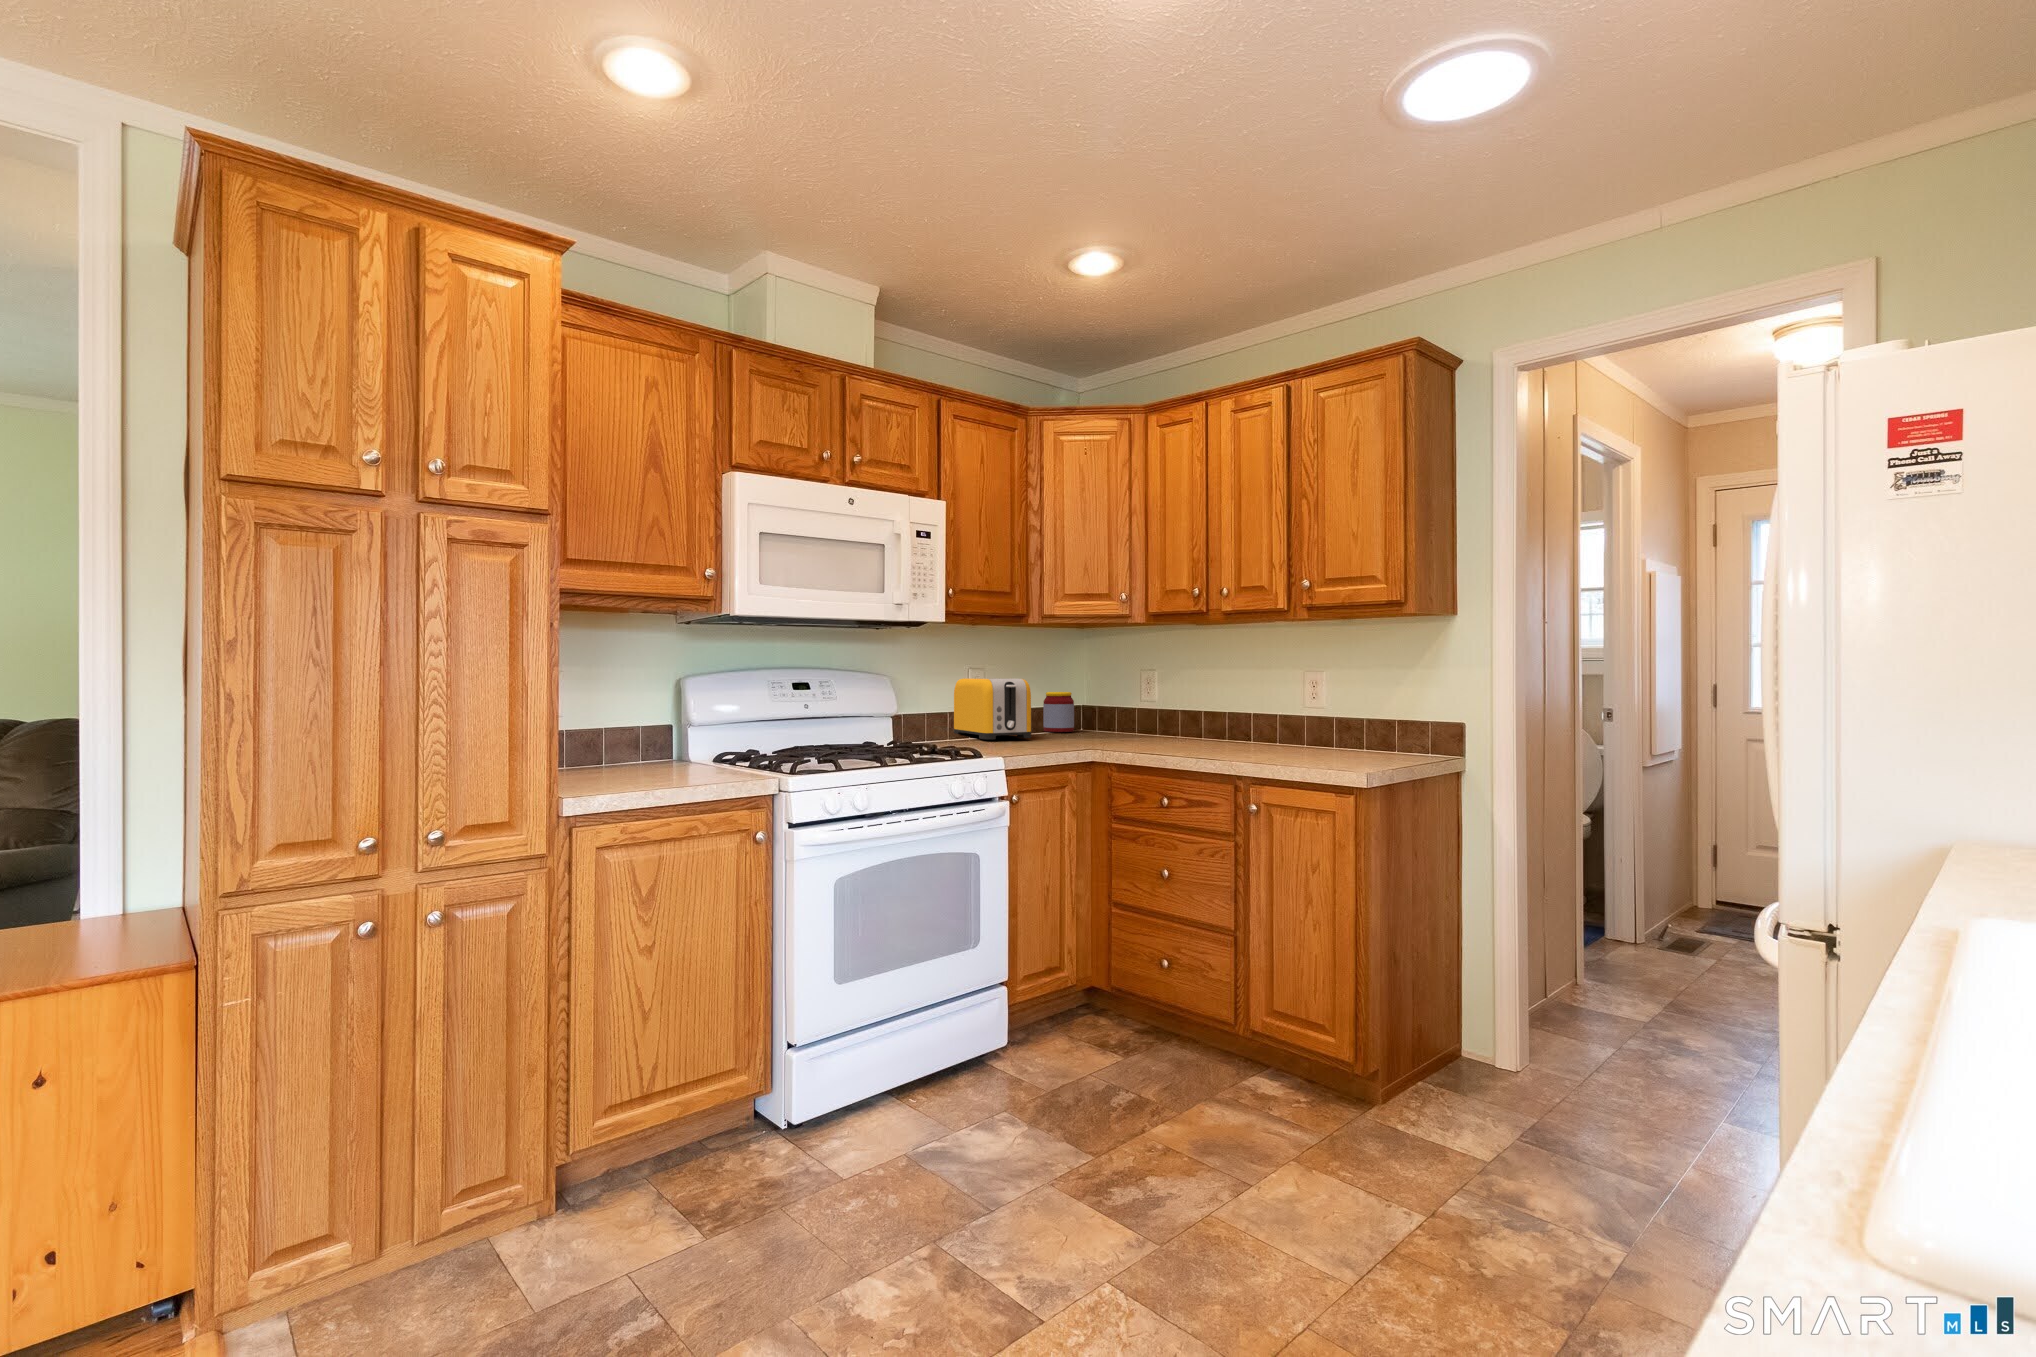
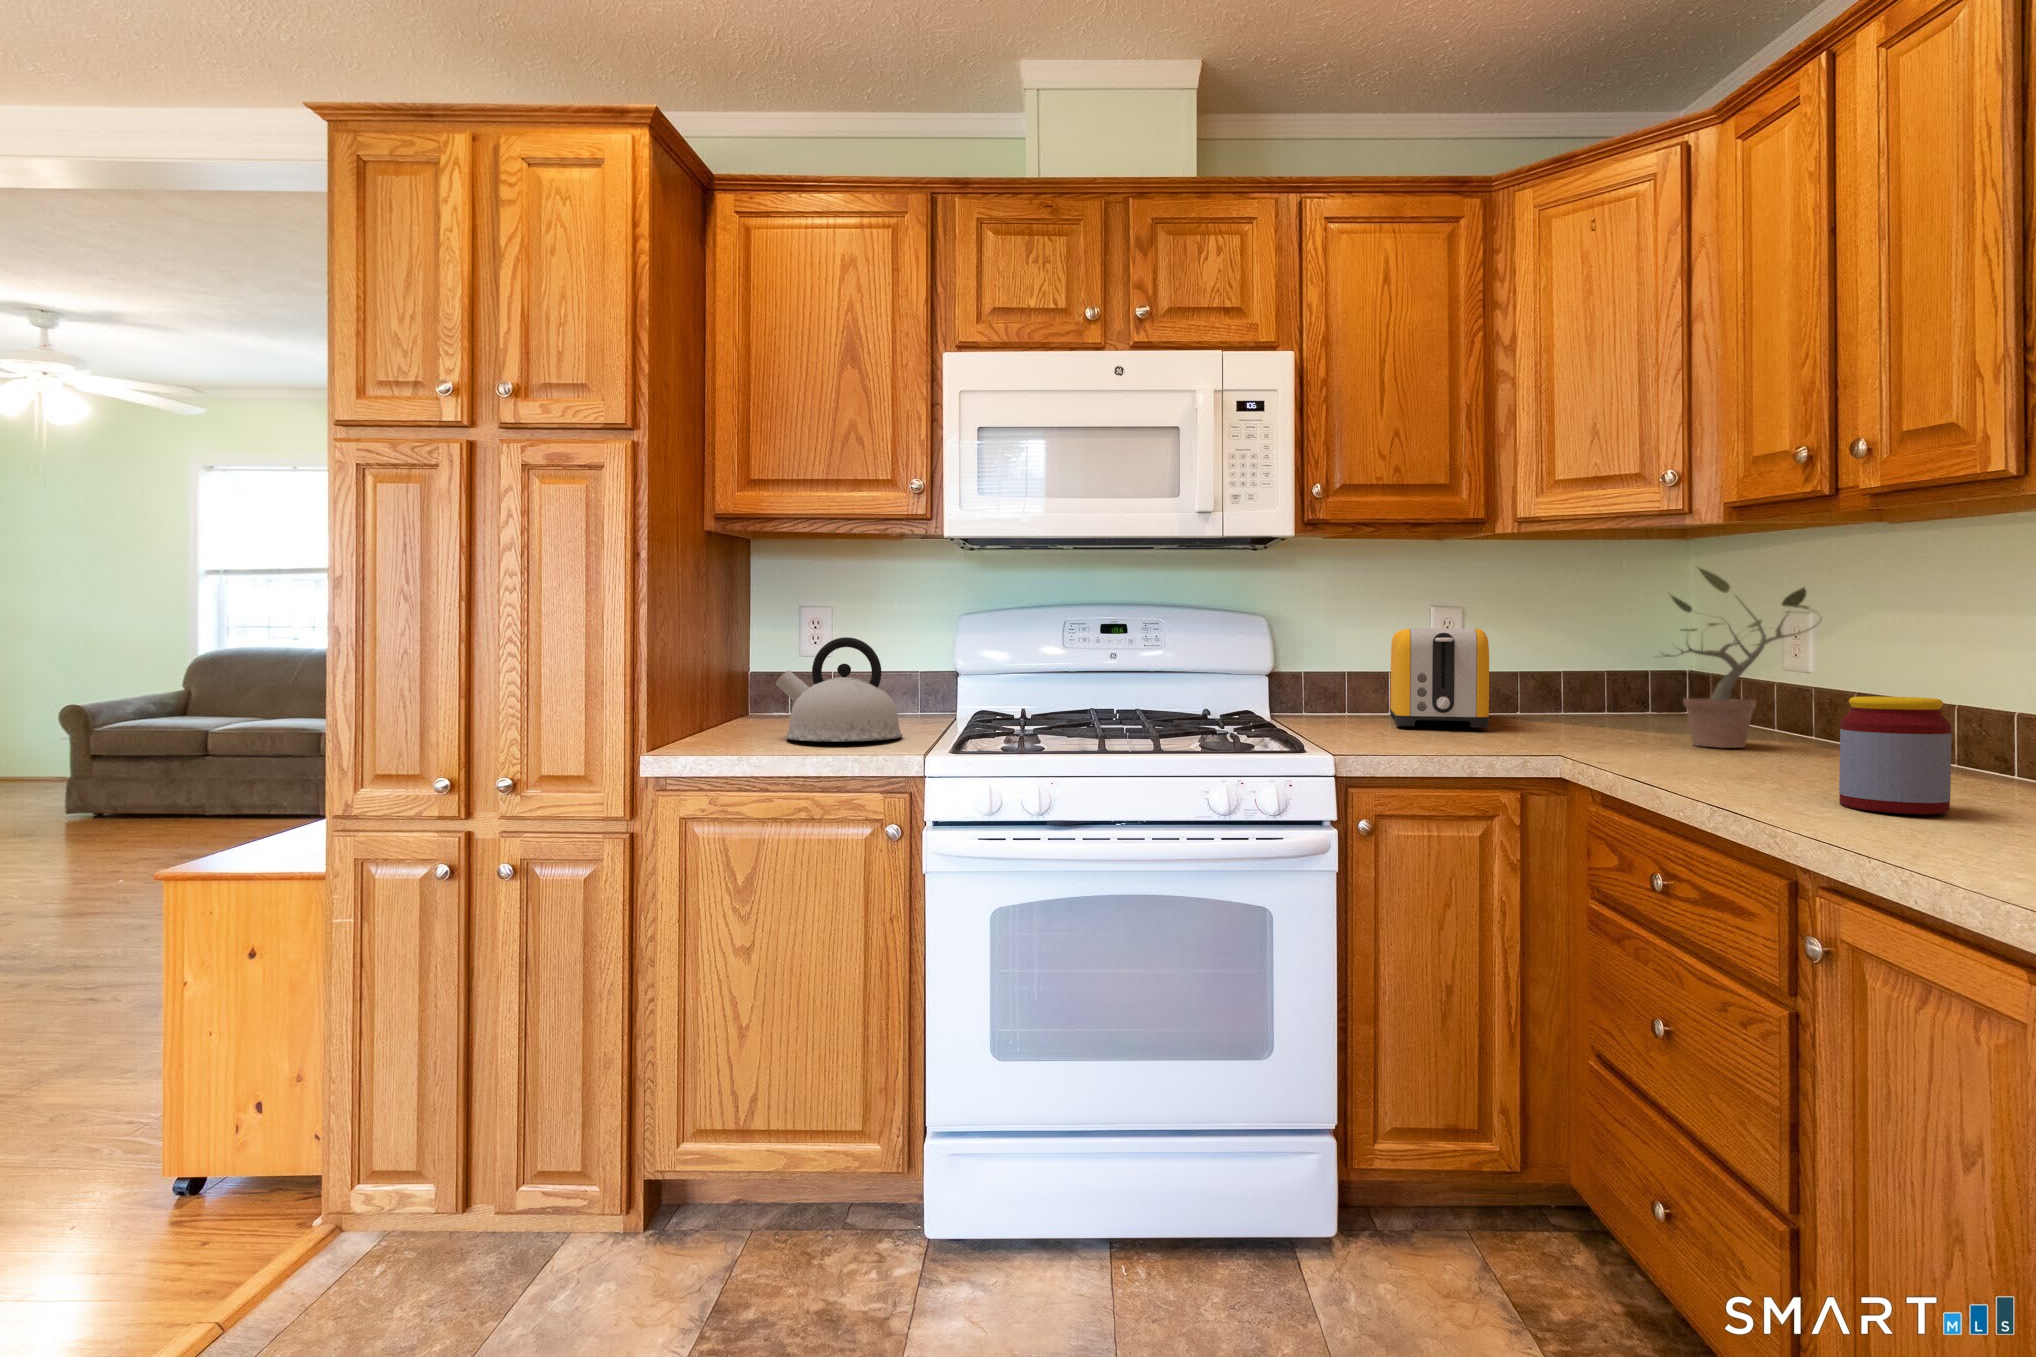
potted plant: none [1113,644,1177,742] -> present [1663,568,1820,748]
kettle: none [623,691,728,775] -> present [776,637,902,741]
jar: present [1043,692,1074,732] -> present [1839,696,1952,814]

